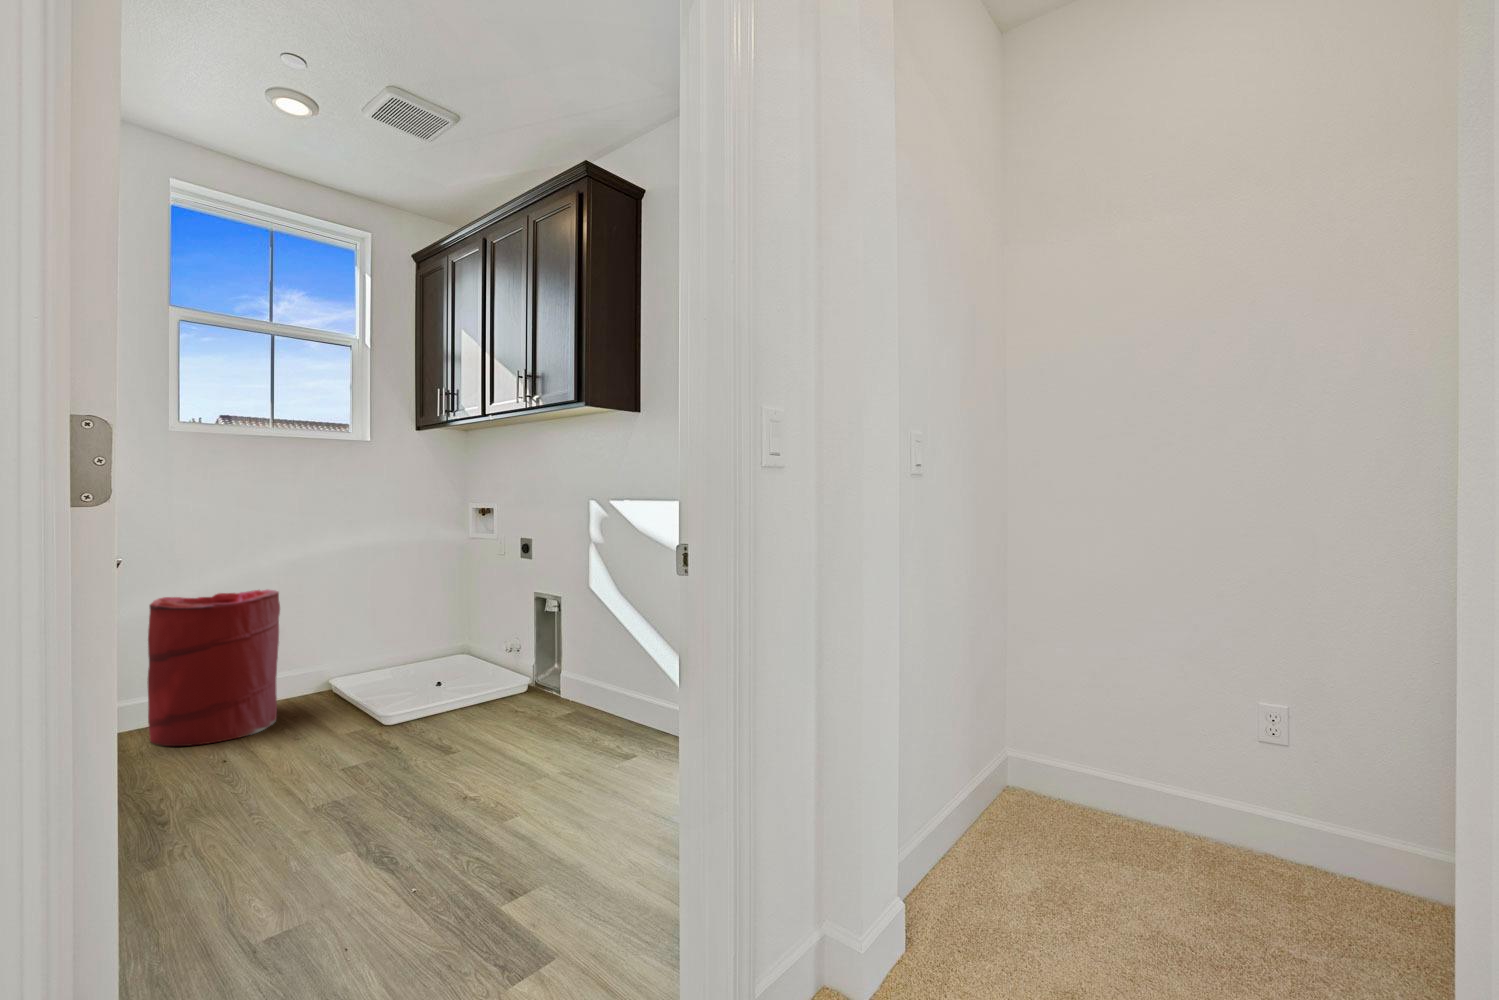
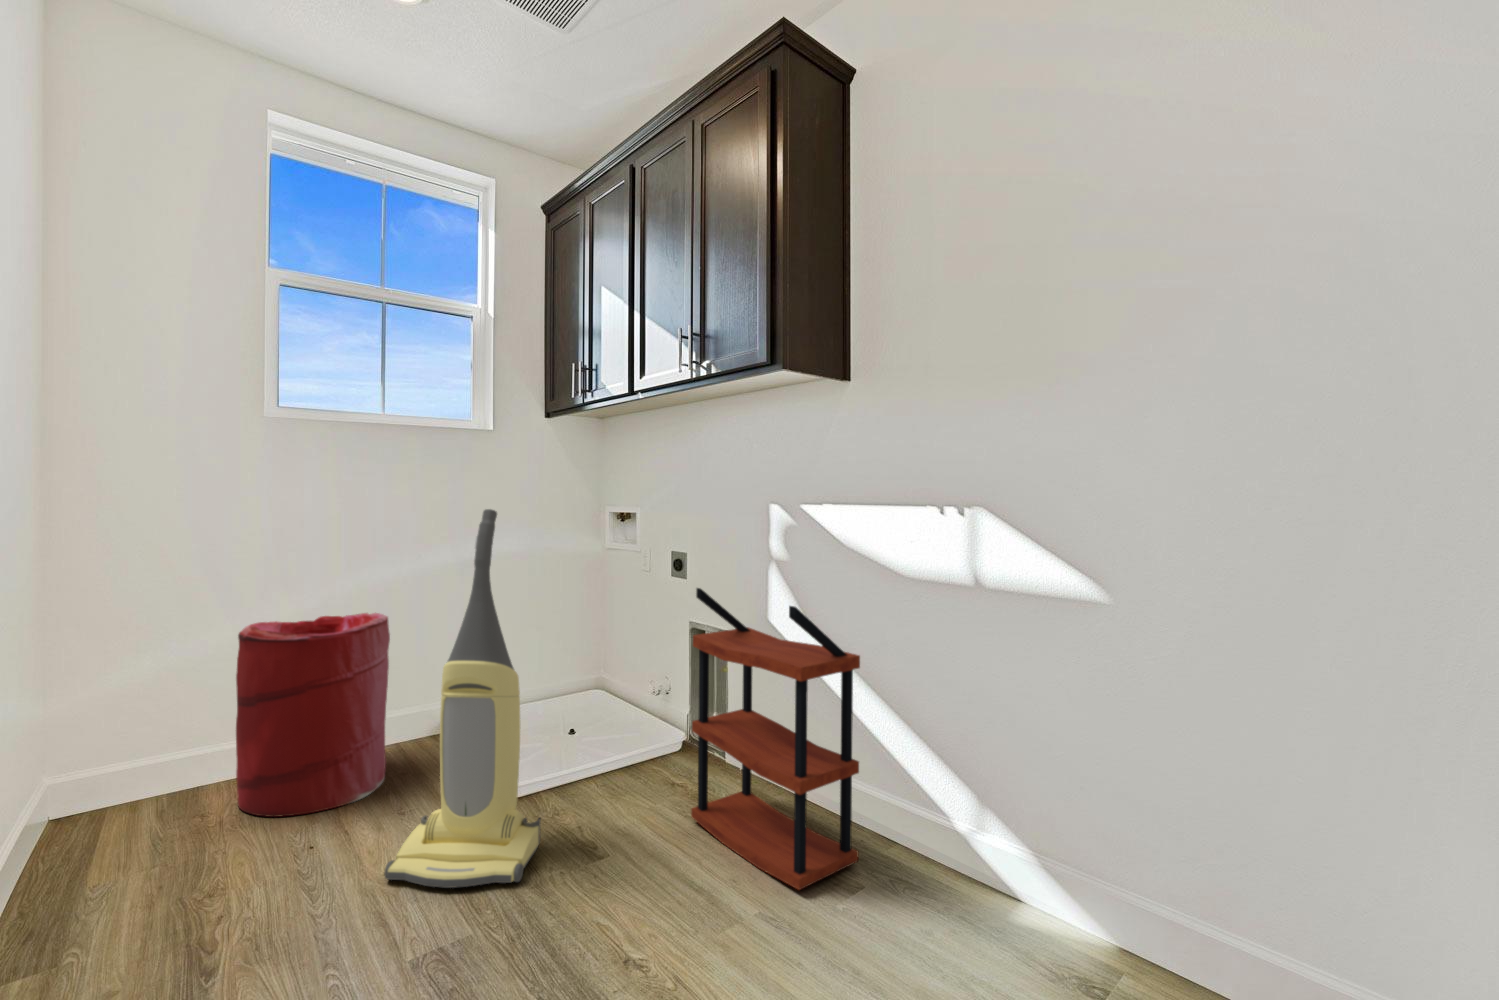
vacuum cleaner: none [282,504,405,774] -> present [384,509,540,888]
shelving unit: none [523,561,636,759] -> present [691,588,860,890]

